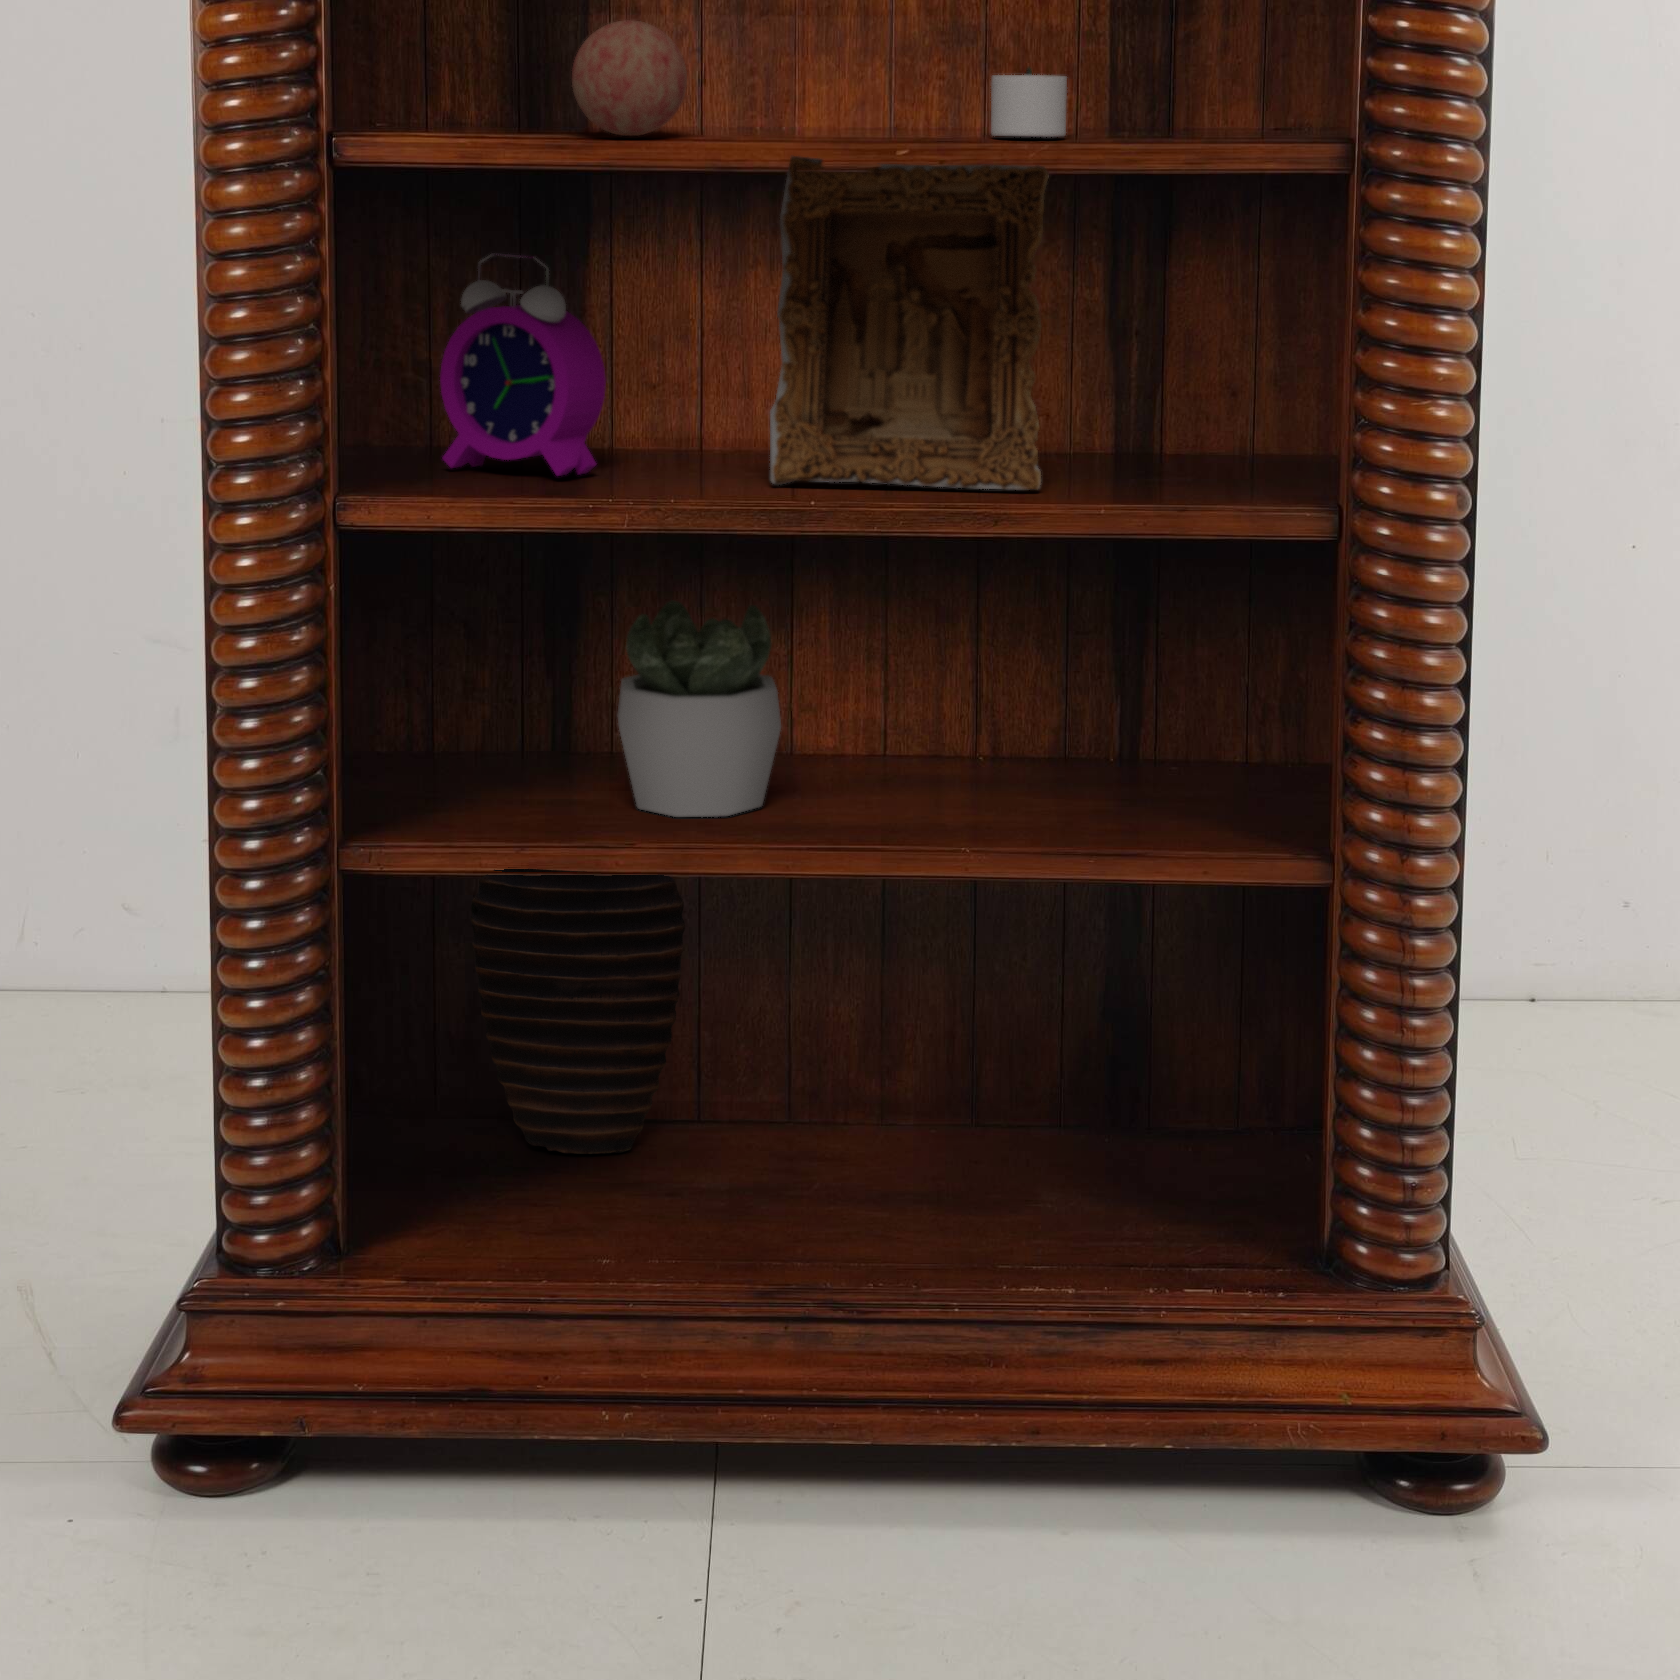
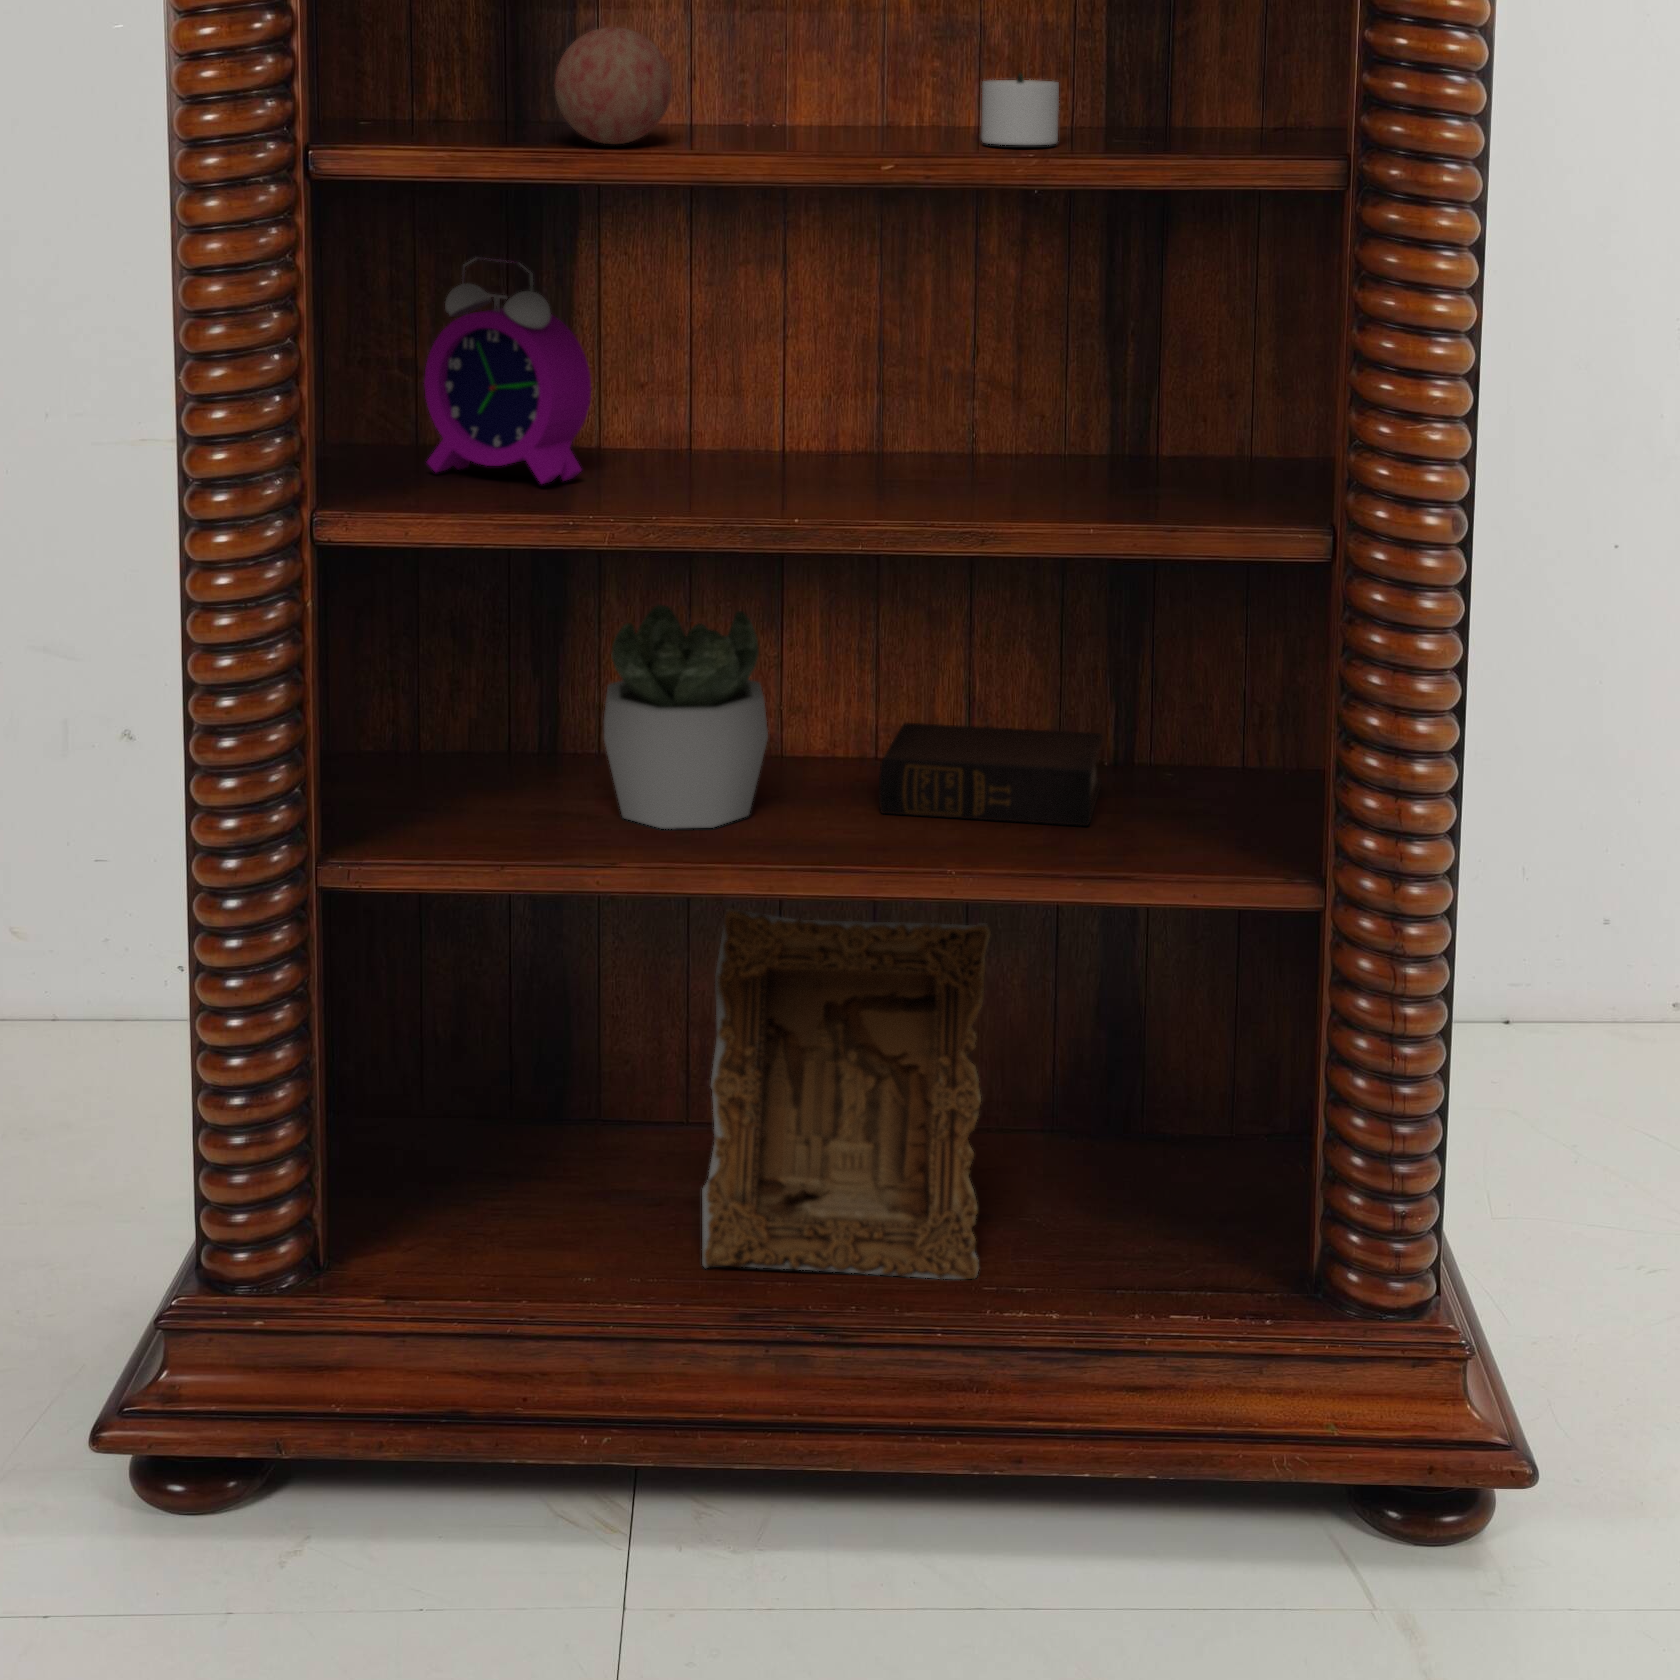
picture frame: present [770,156,1049,490] -> present [702,908,990,1279]
book: none [890,722,1110,814] -> present [879,723,1103,826]
decorative vase: present [471,867,685,1154] -> none [457,791,674,1155]

